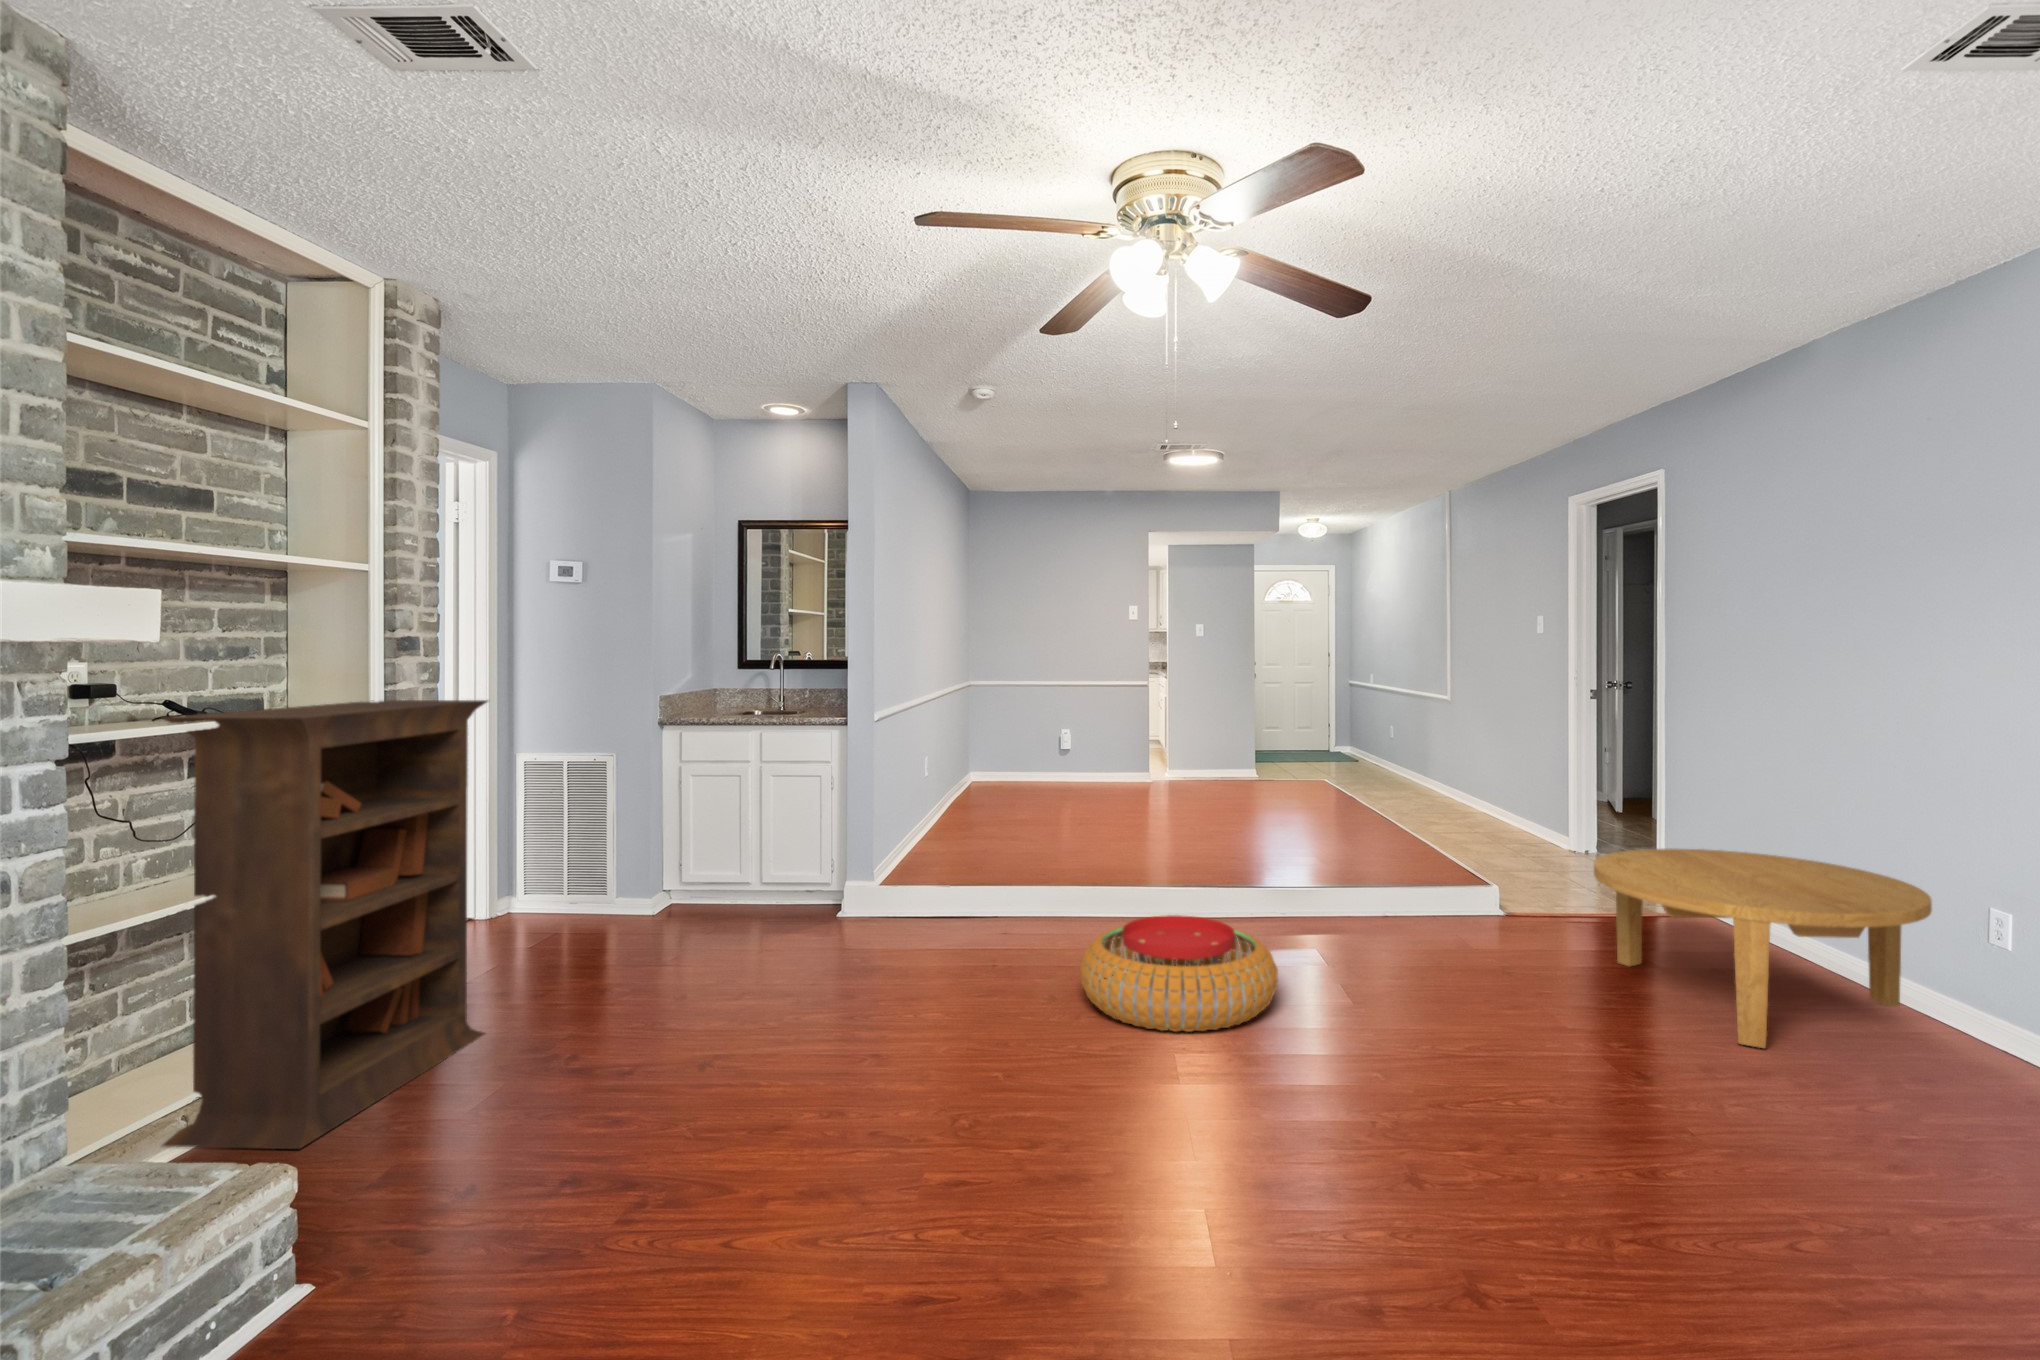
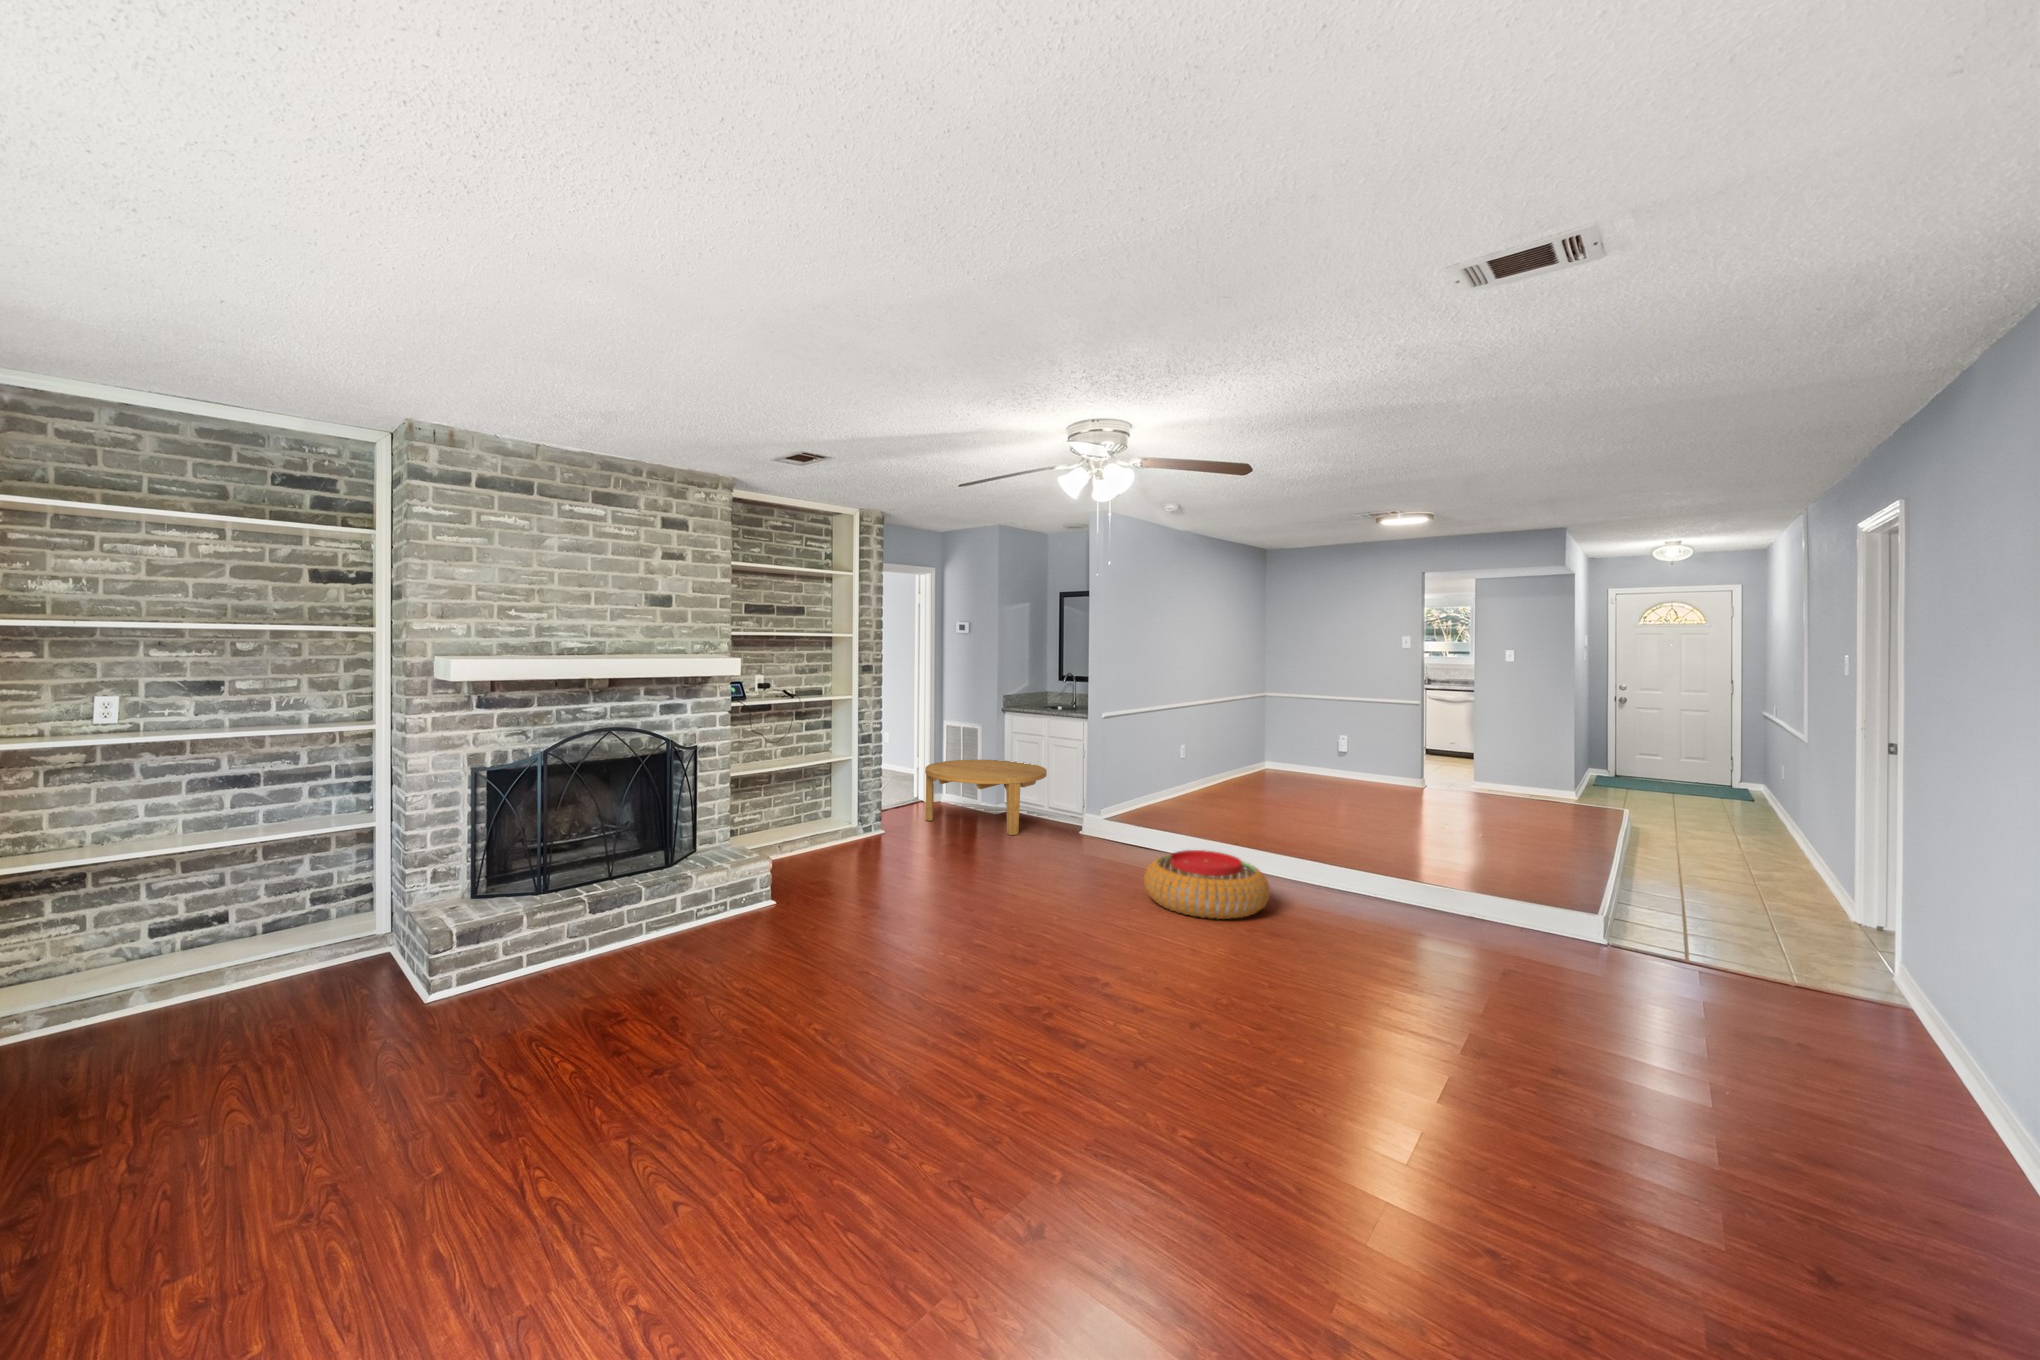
bookcase: present [162,700,488,1149] -> none [773,693,893,865]
coffee table: present [1594,849,1932,1048] -> present [925,760,1047,835]

